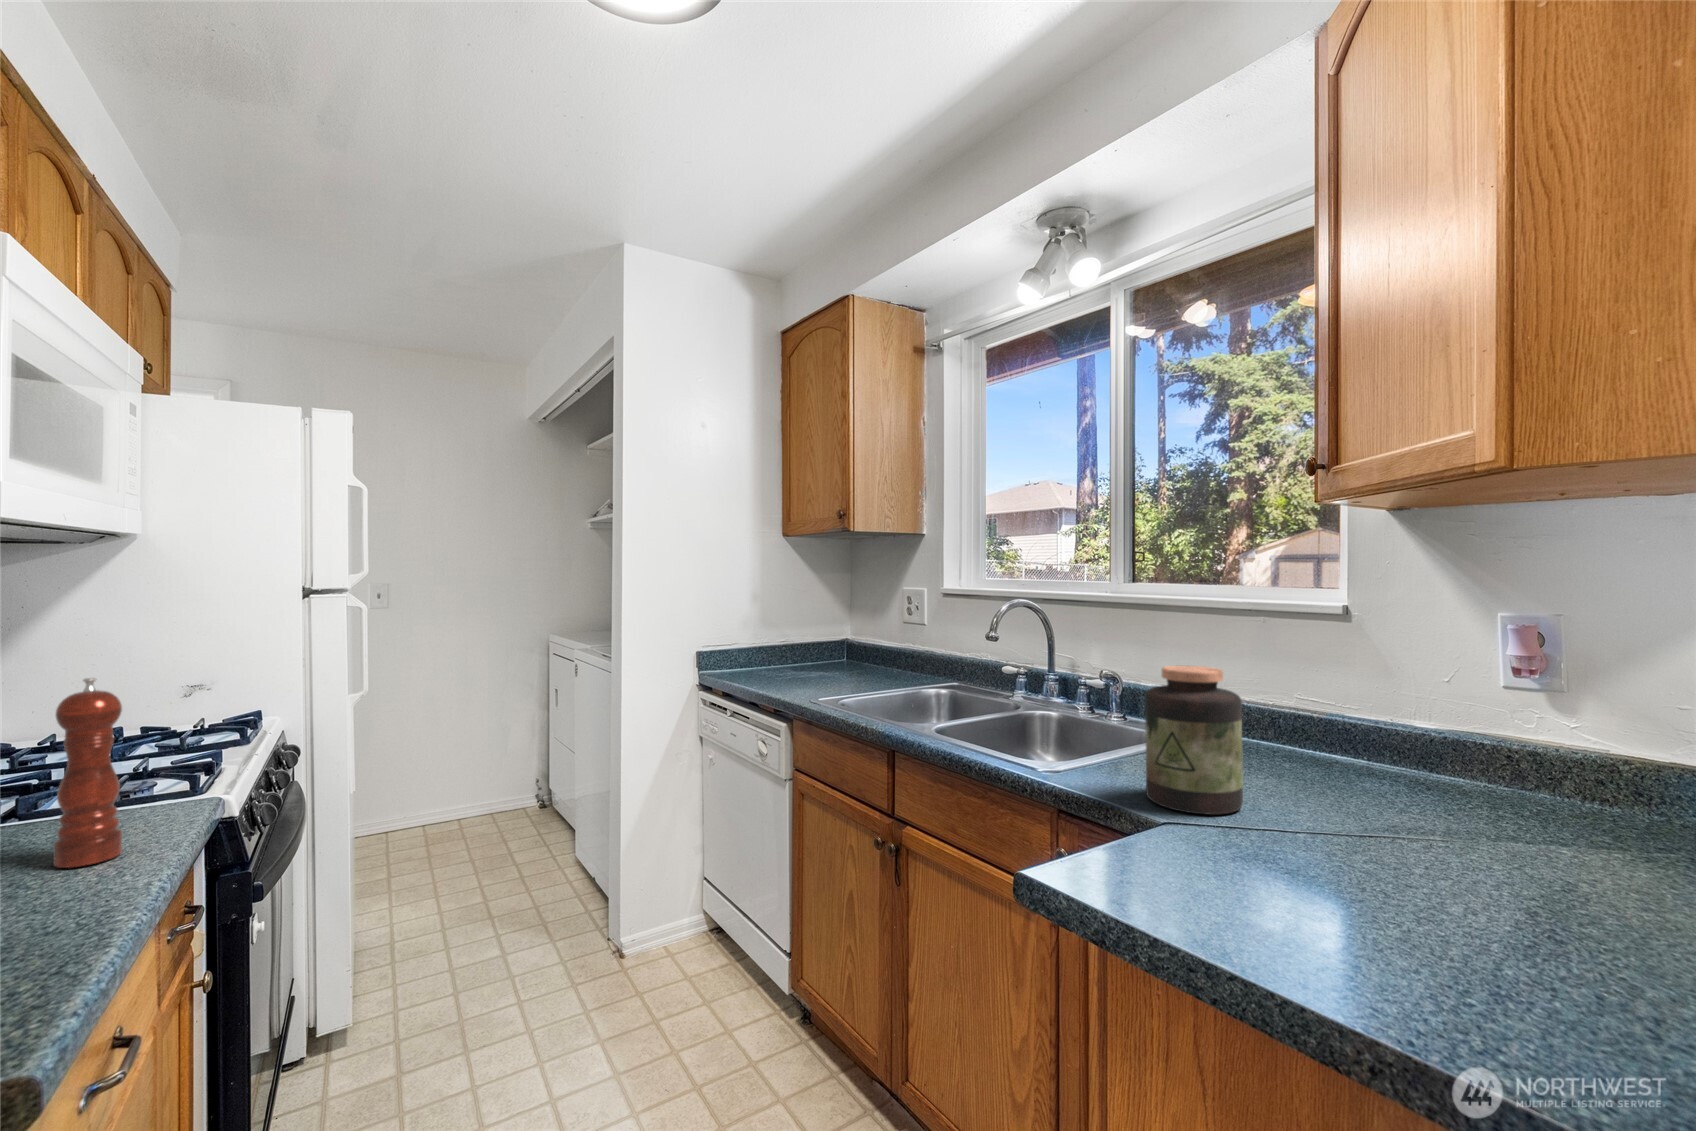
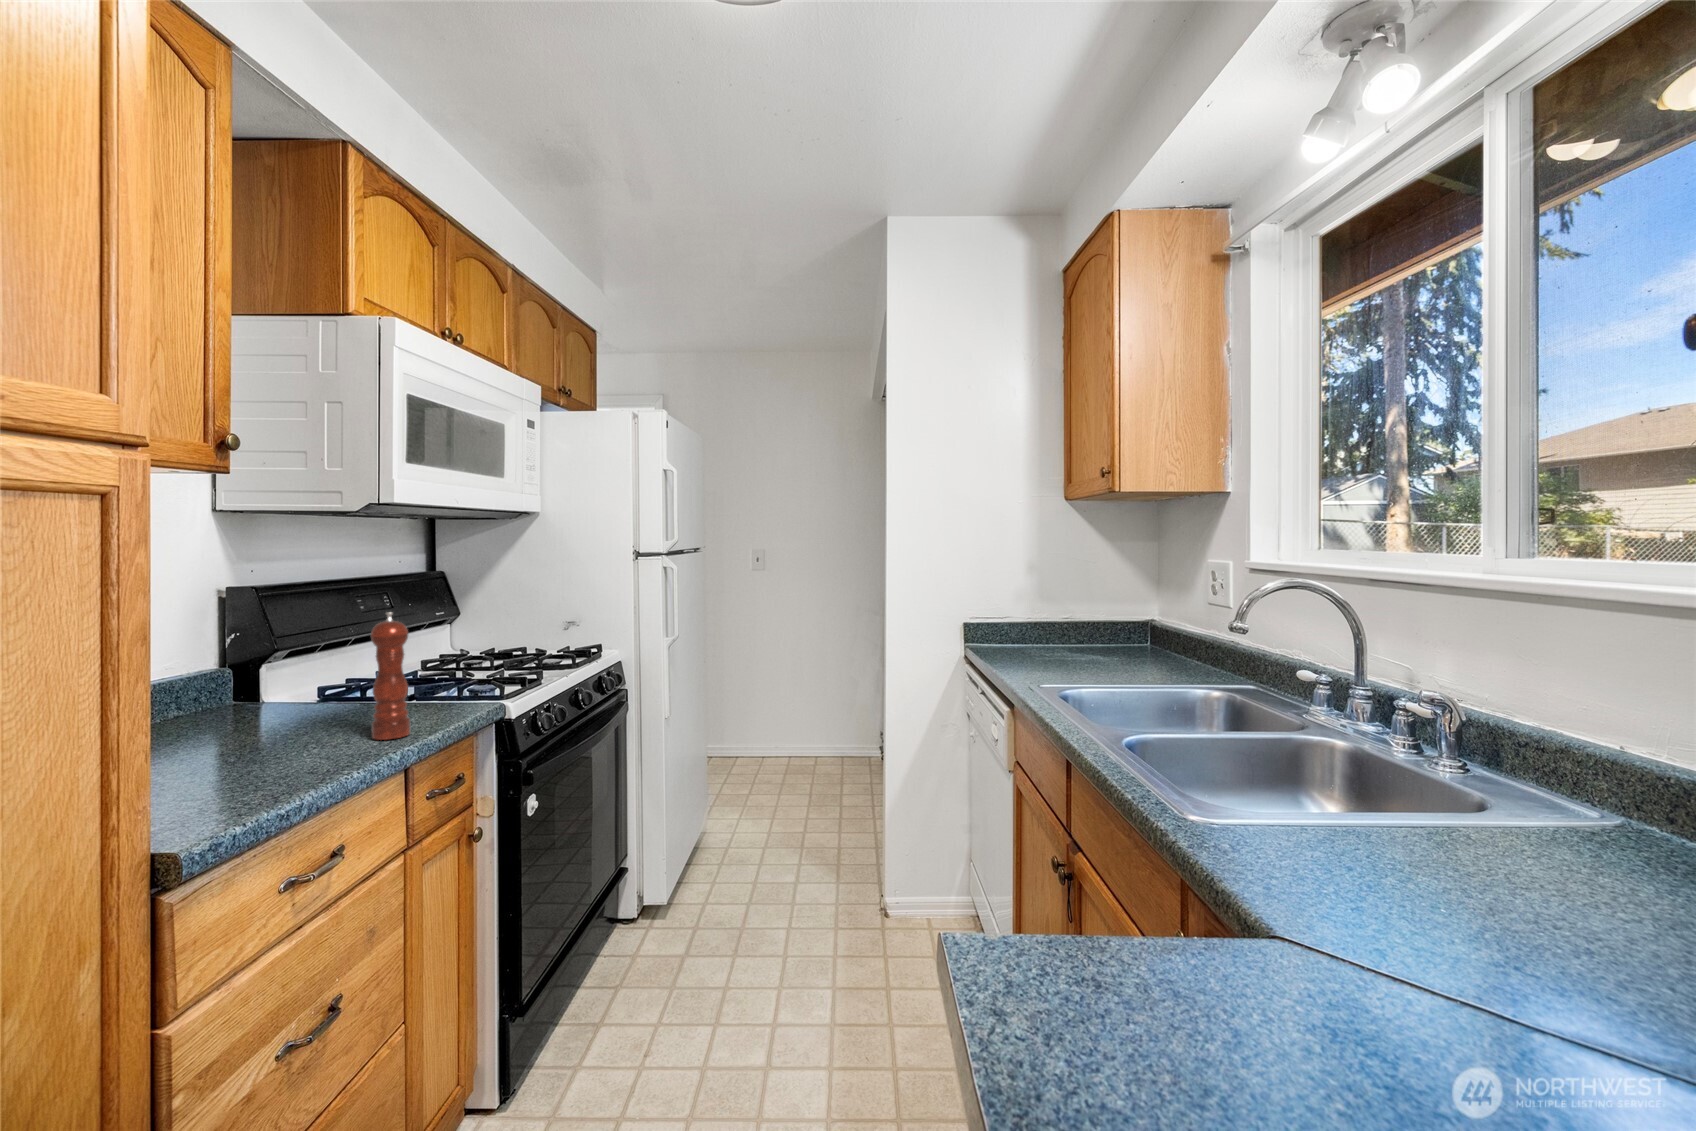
jar: present [1145,665,1243,815] -> none [1296,690,1480,955]

